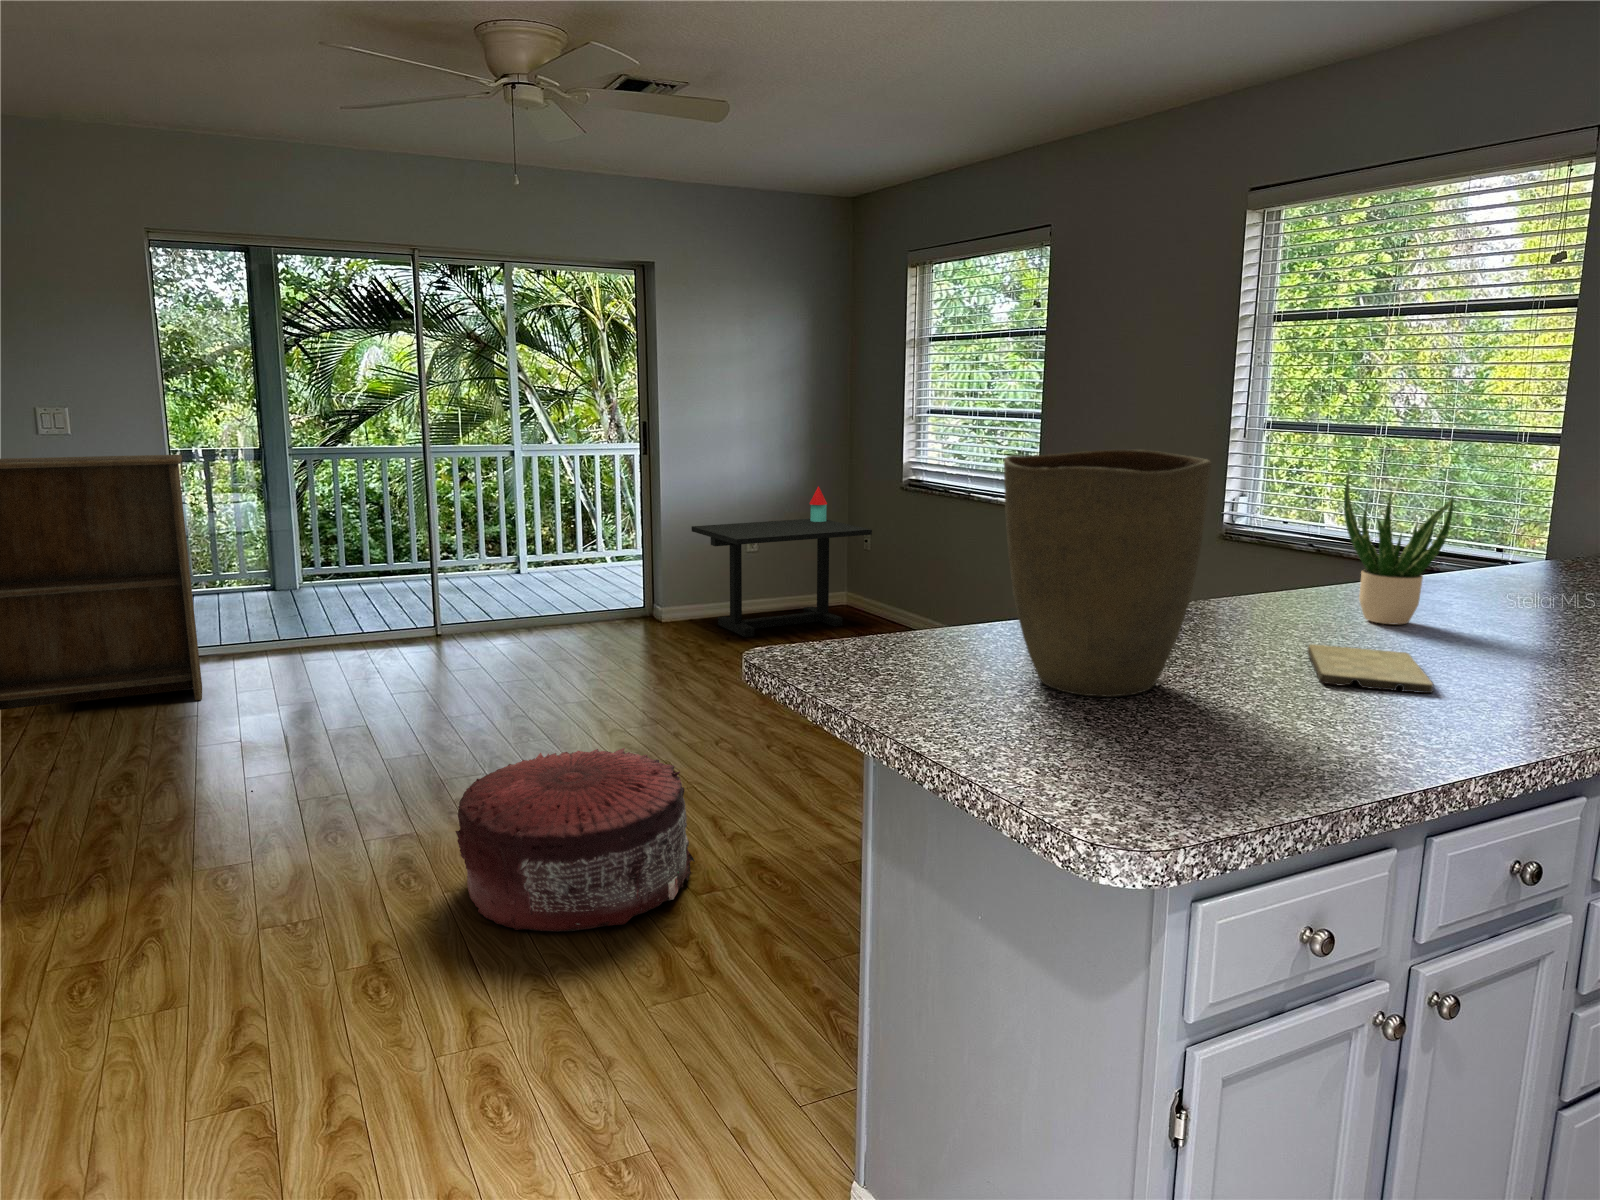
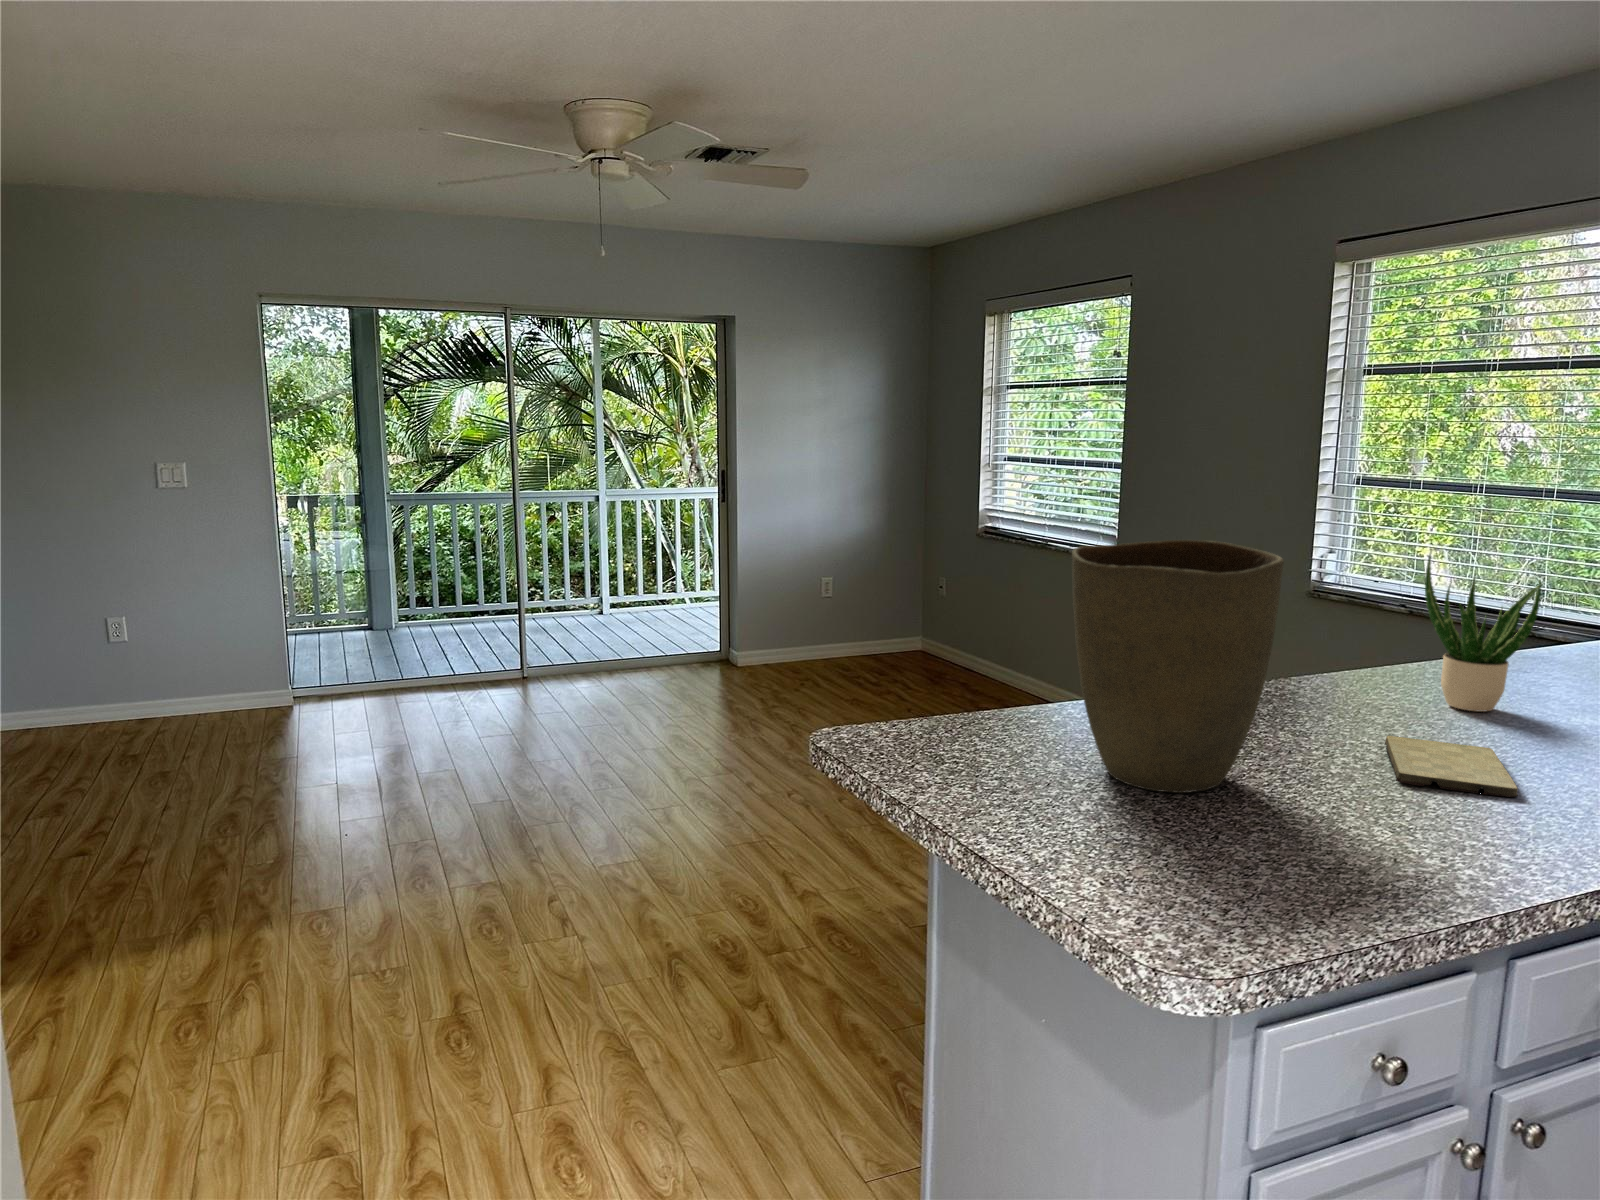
bookshelf: present [0,455,202,710] -> none [66,499,302,752]
side table: present [692,487,872,637] -> none [768,529,945,678]
pouf: present [456,748,694,932] -> none [533,796,764,980]

